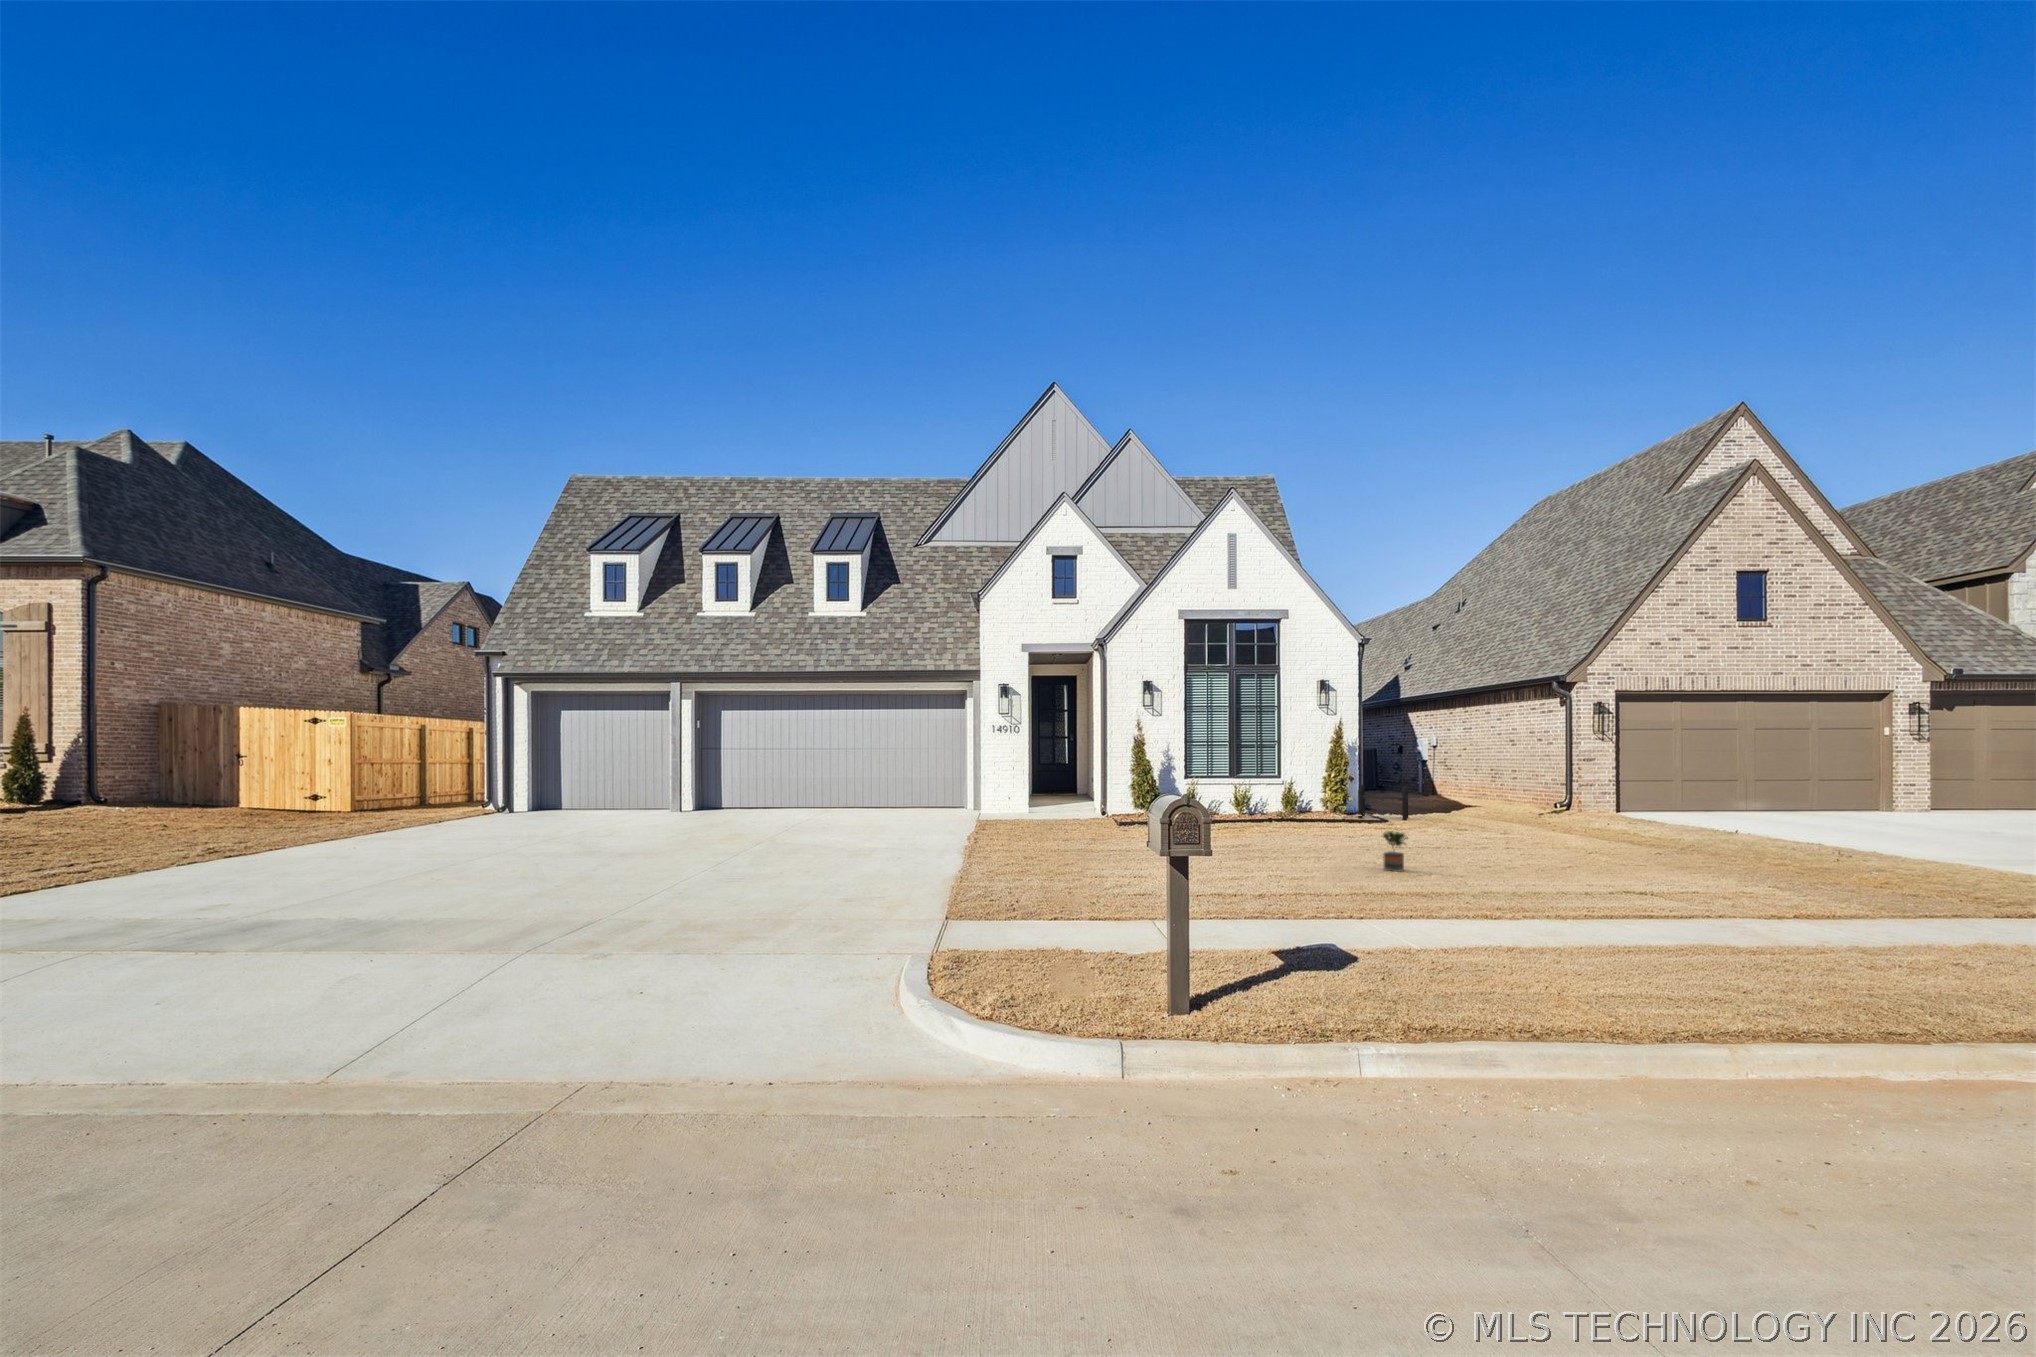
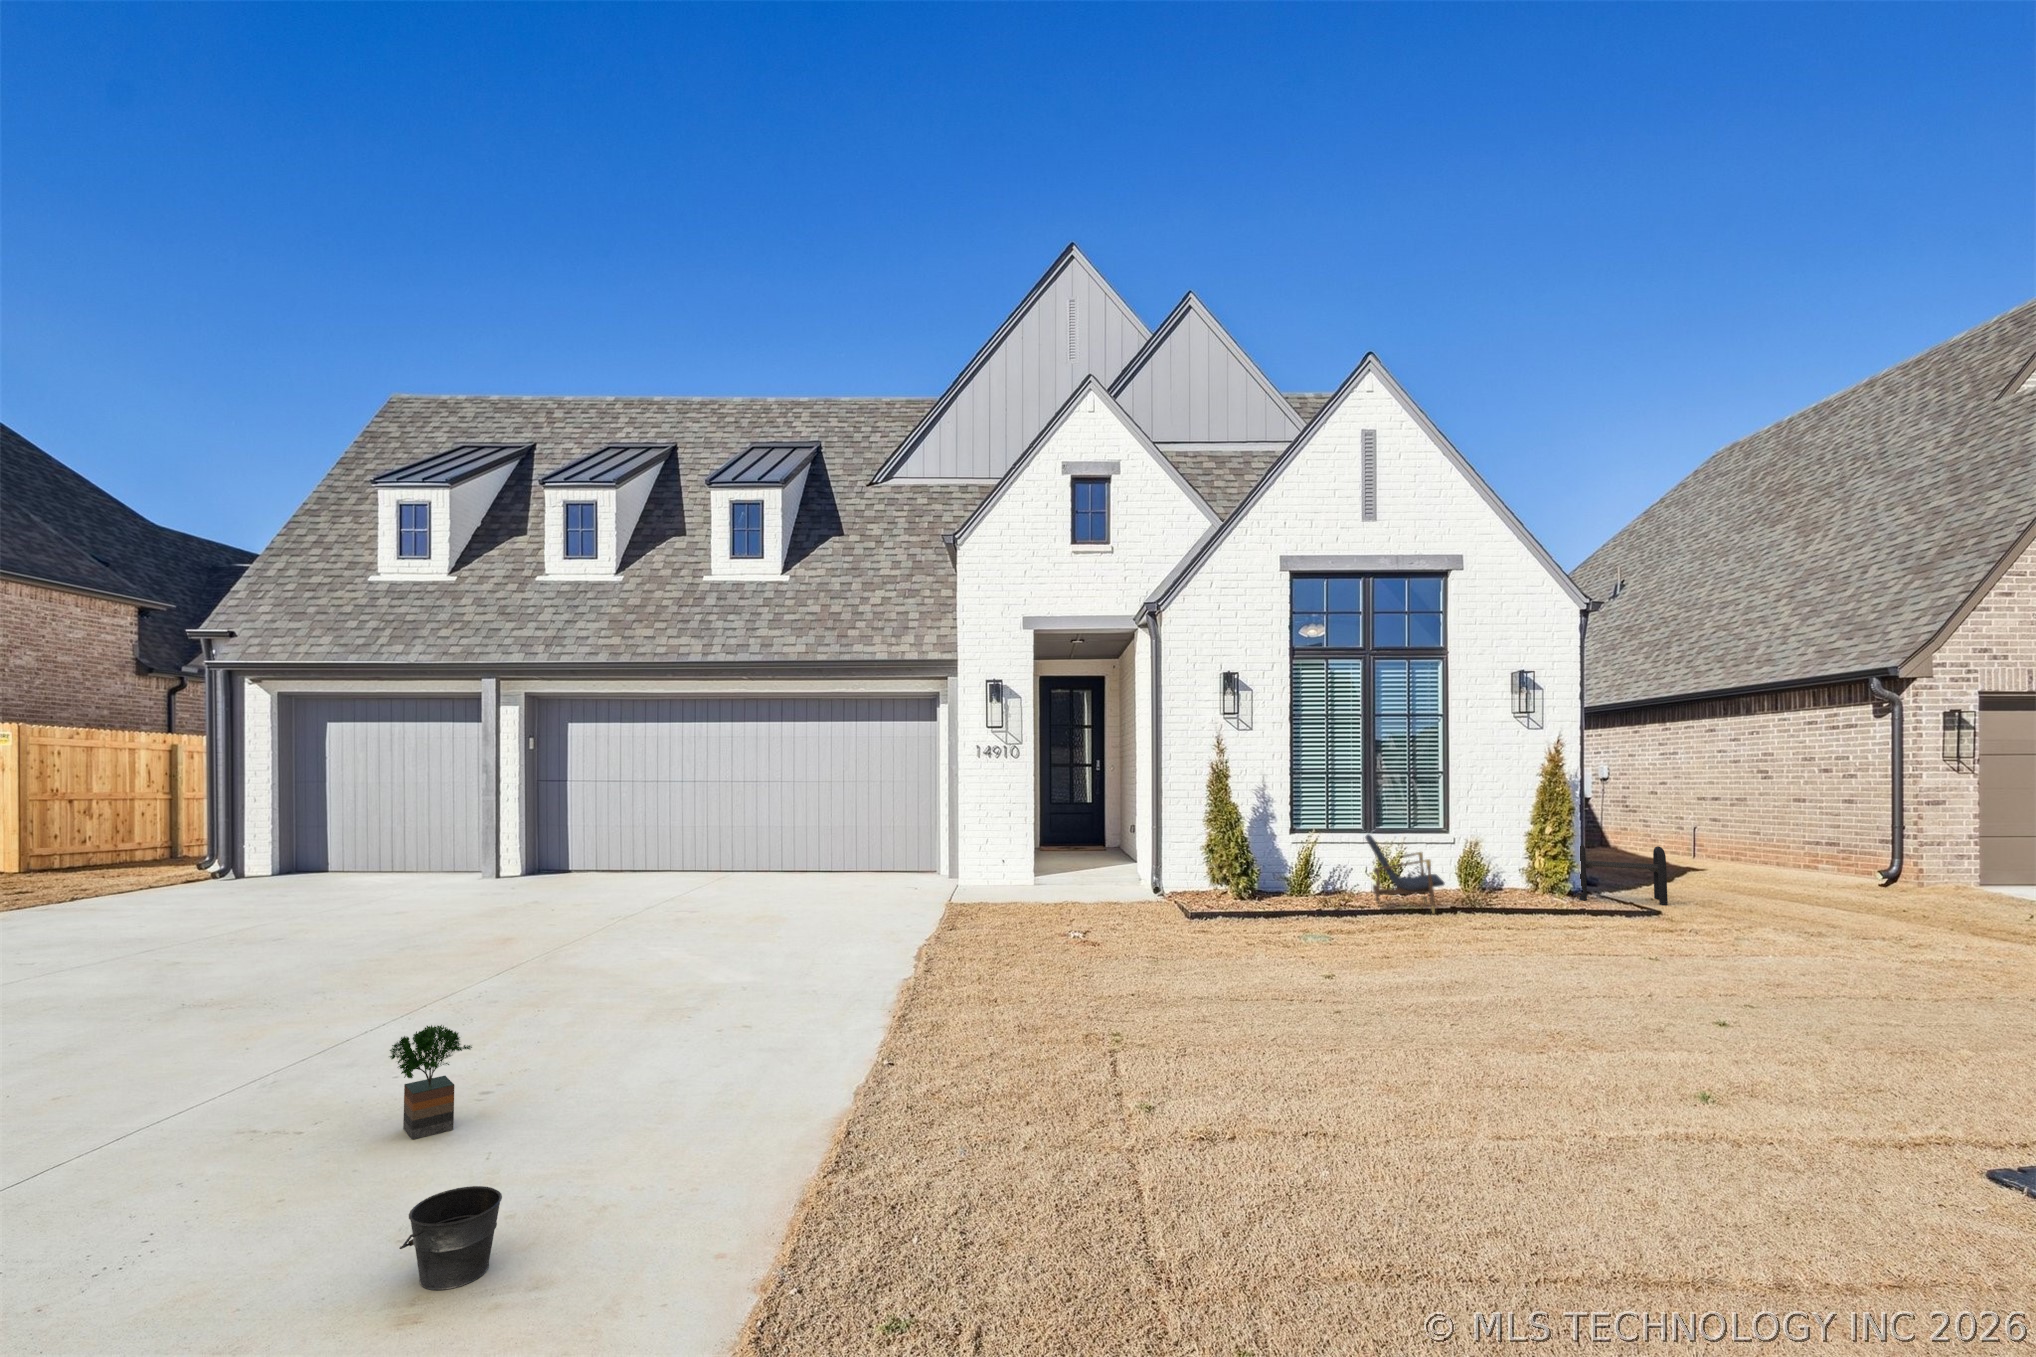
lounge chair: none [1228,779,1271,824] -> present [1365,835,1445,913]
potted tree: present [1383,831,1408,872] -> present [390,1025,472,1140]
bucket: none [827,877,857,904] -> present [399,1186,502,1290]

